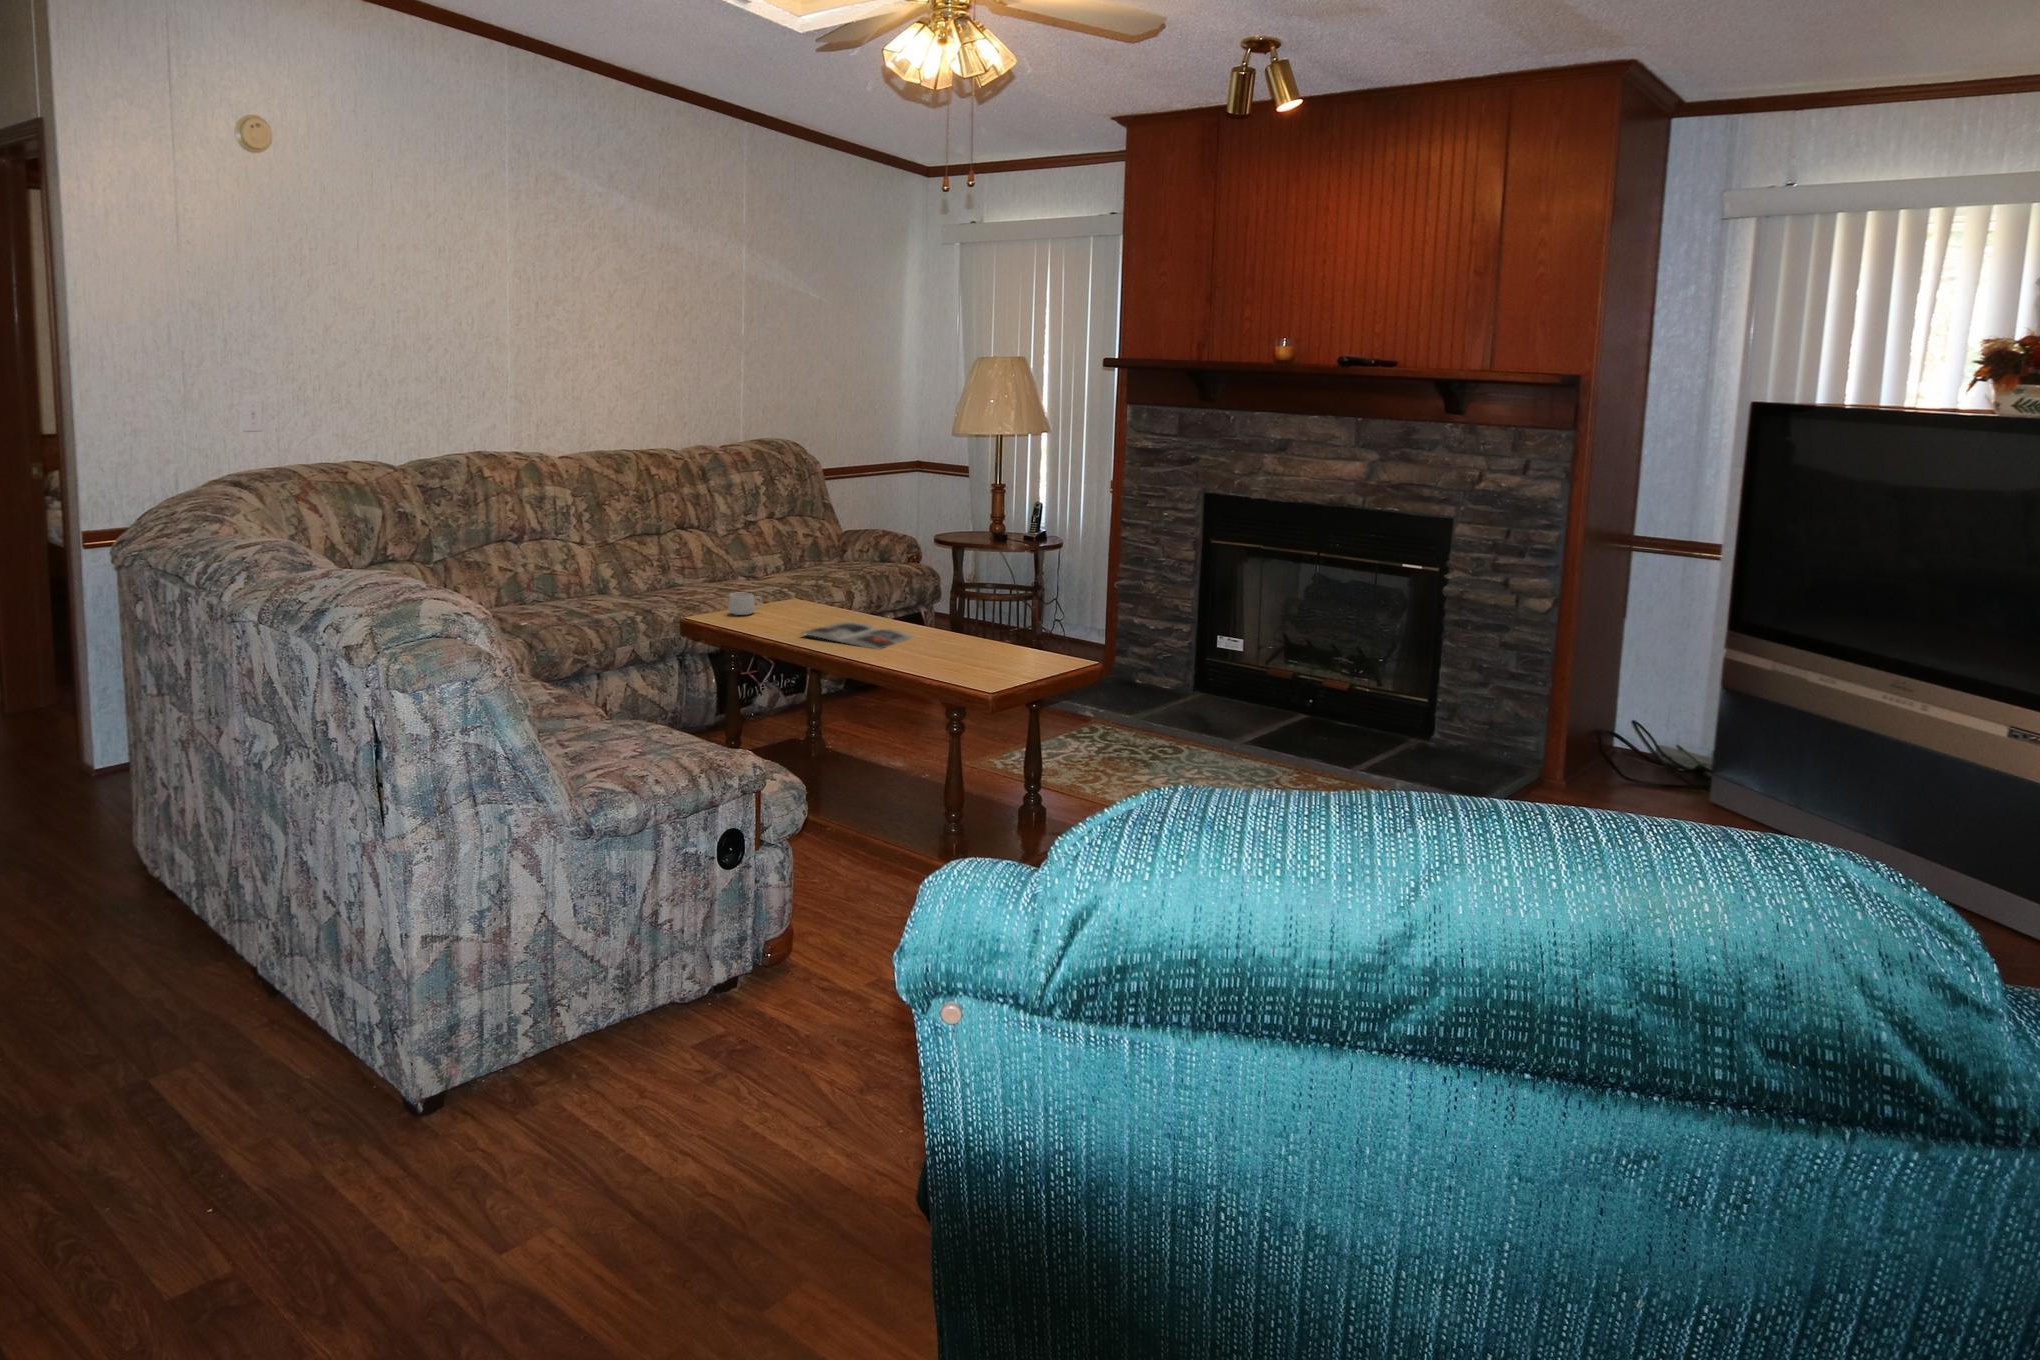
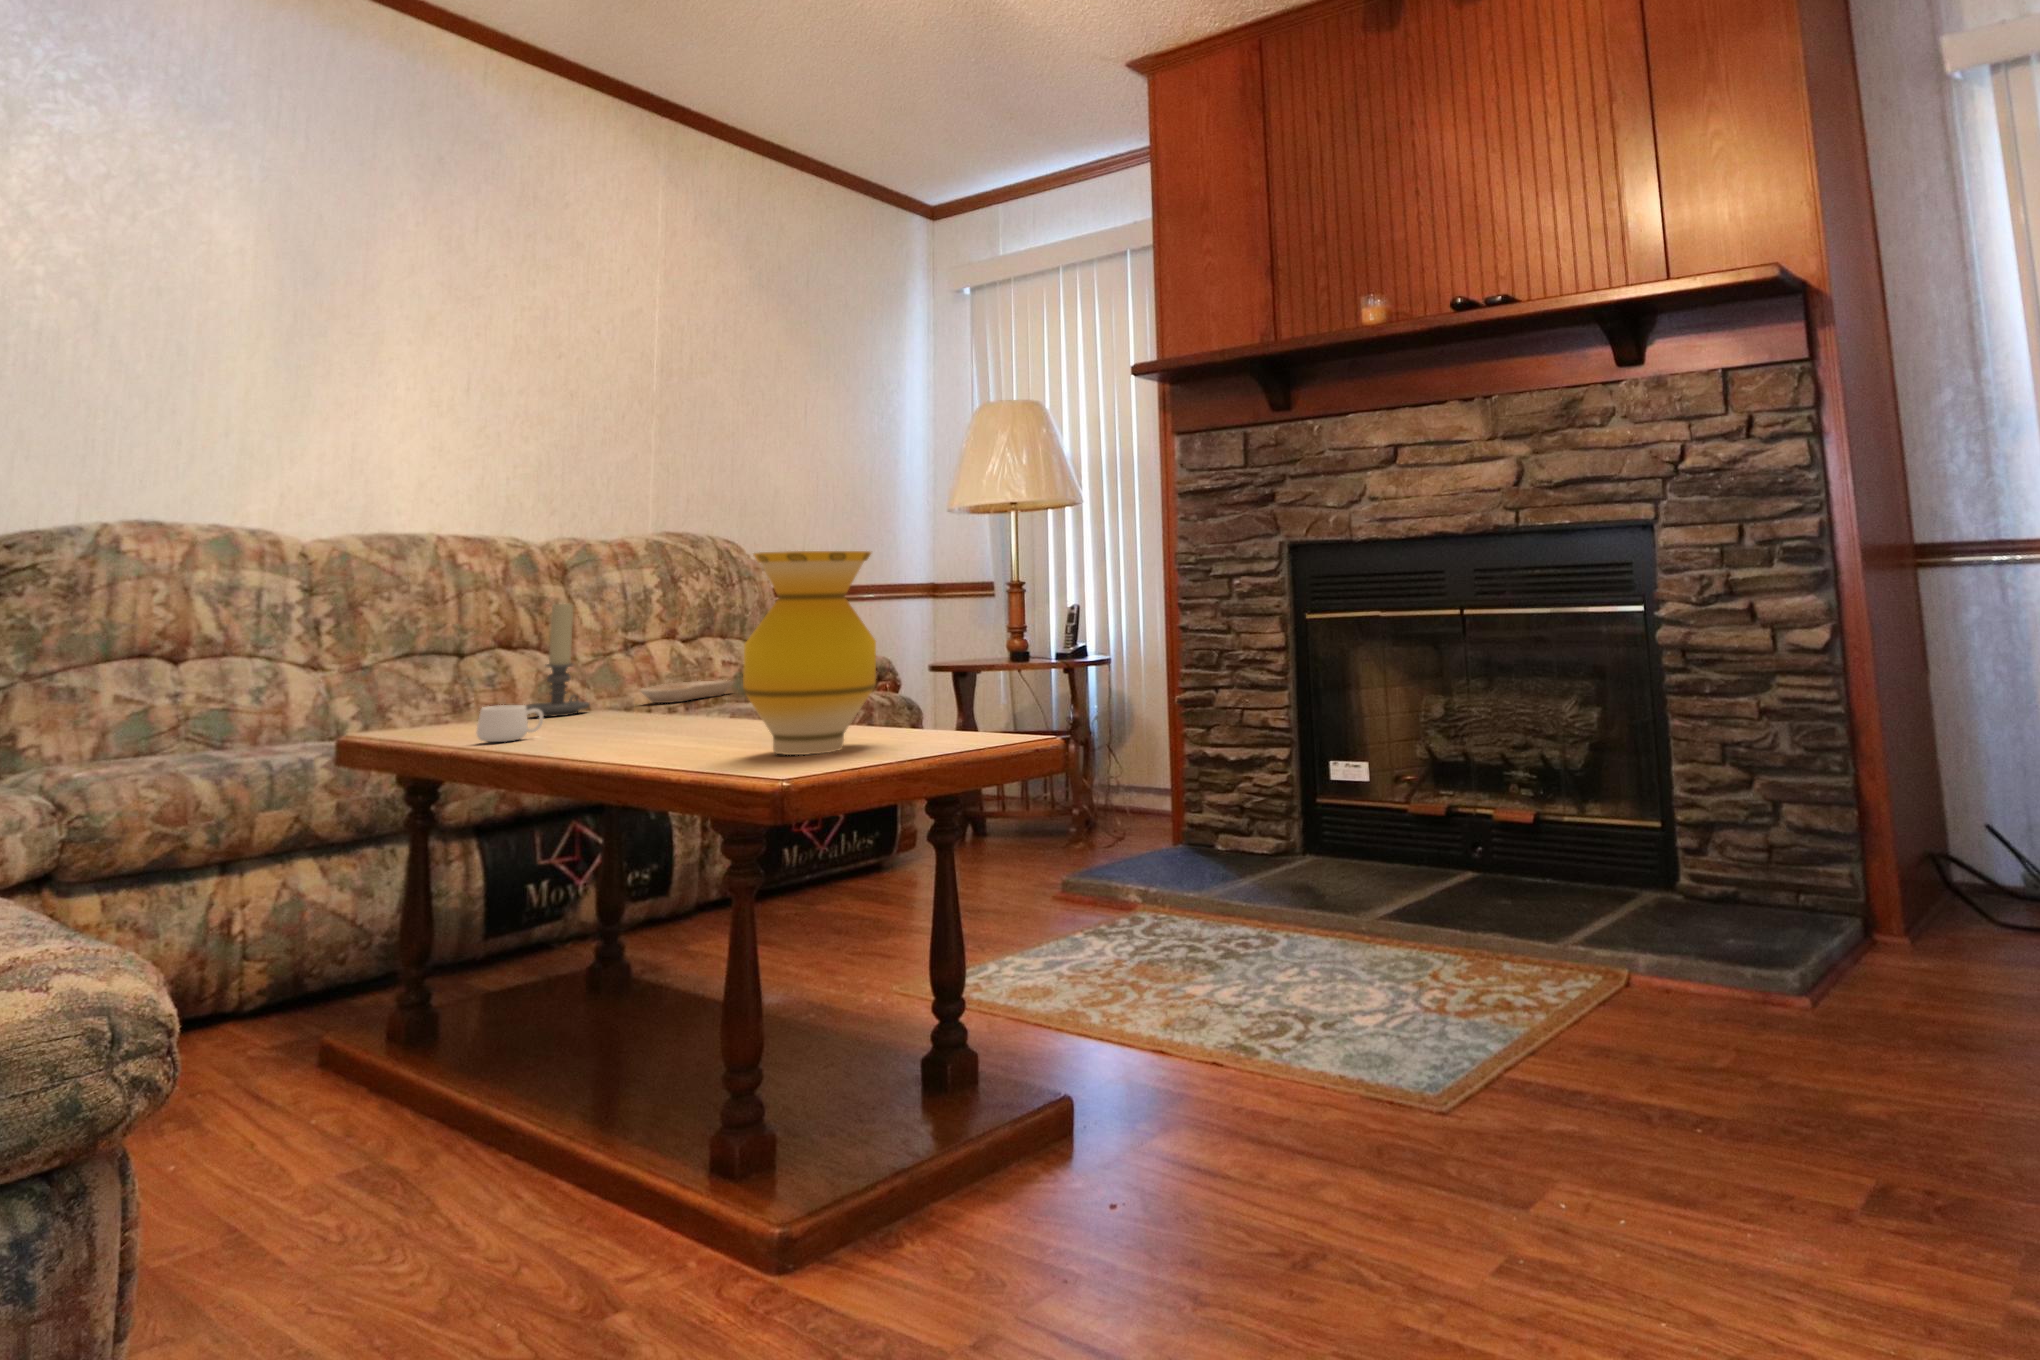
candle holder: none [707,508,745,580] -> present [526,603,589,717]
vase: none [929,550,998,662] -> present [743,551,876,755]
tray: none [770,552,820,571] -> present [640,680,734,703]
magazine: present [802,622,914,649] -> none [551,728,770,757]

